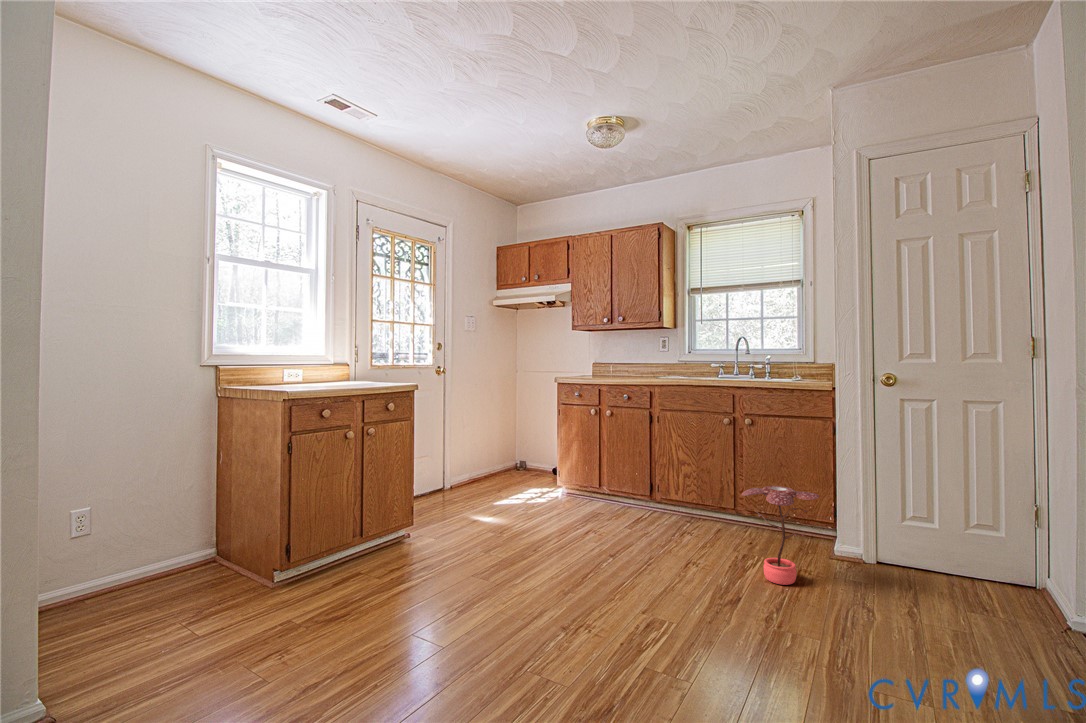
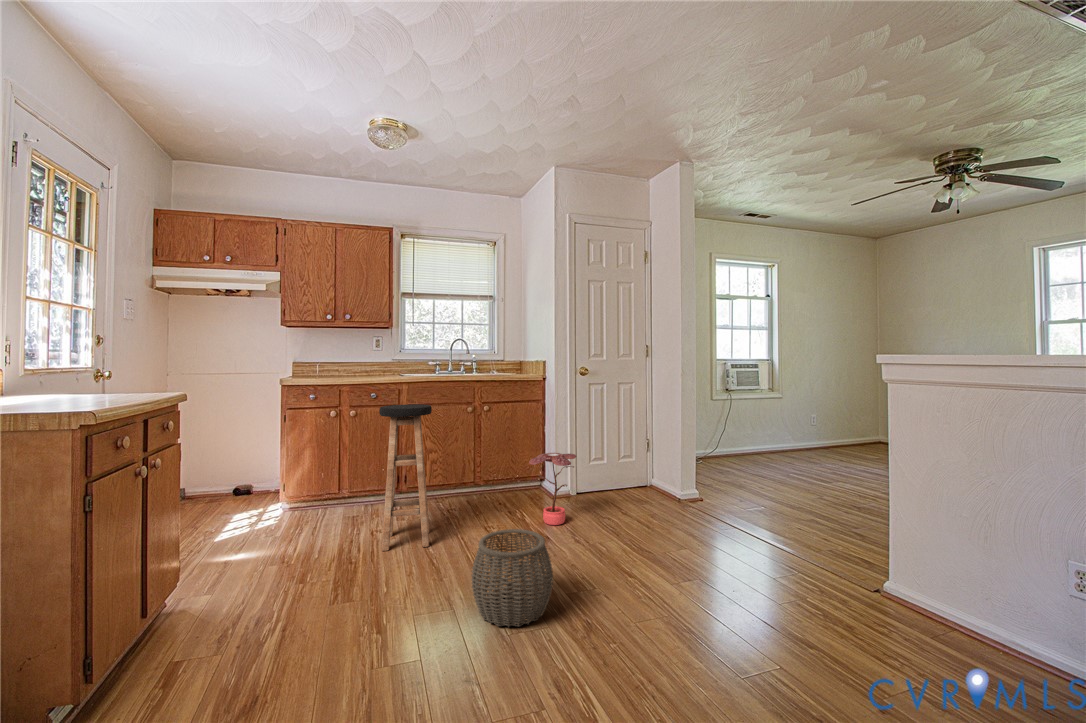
bar stool: none [576,407,636,556] -> present [379,404,432,551]
woven basket: none [550,547,640,653] -> present [472,529,553,627]

